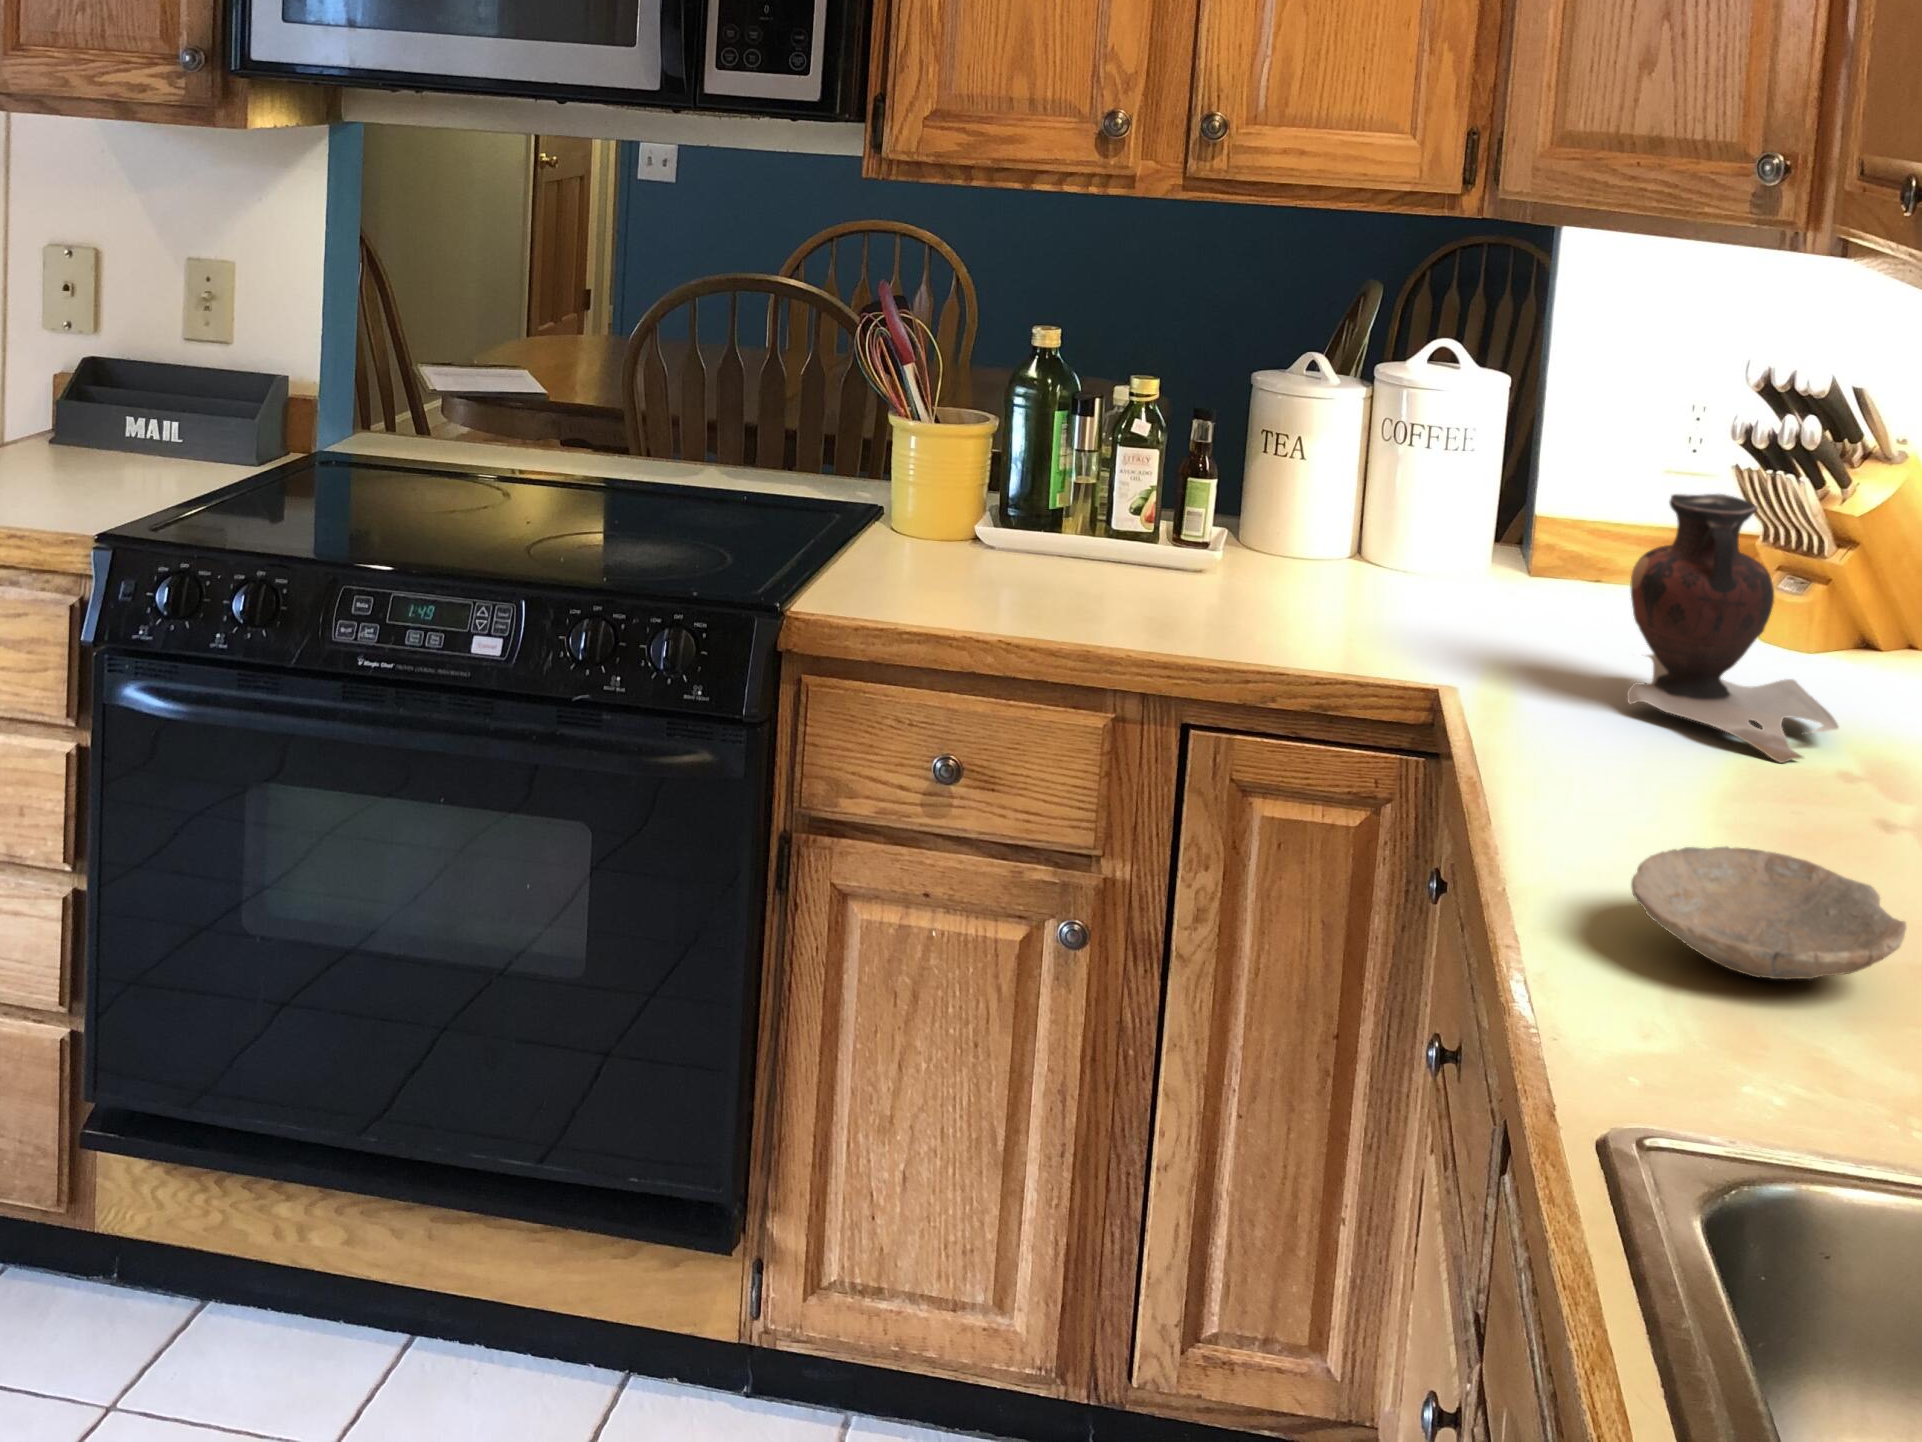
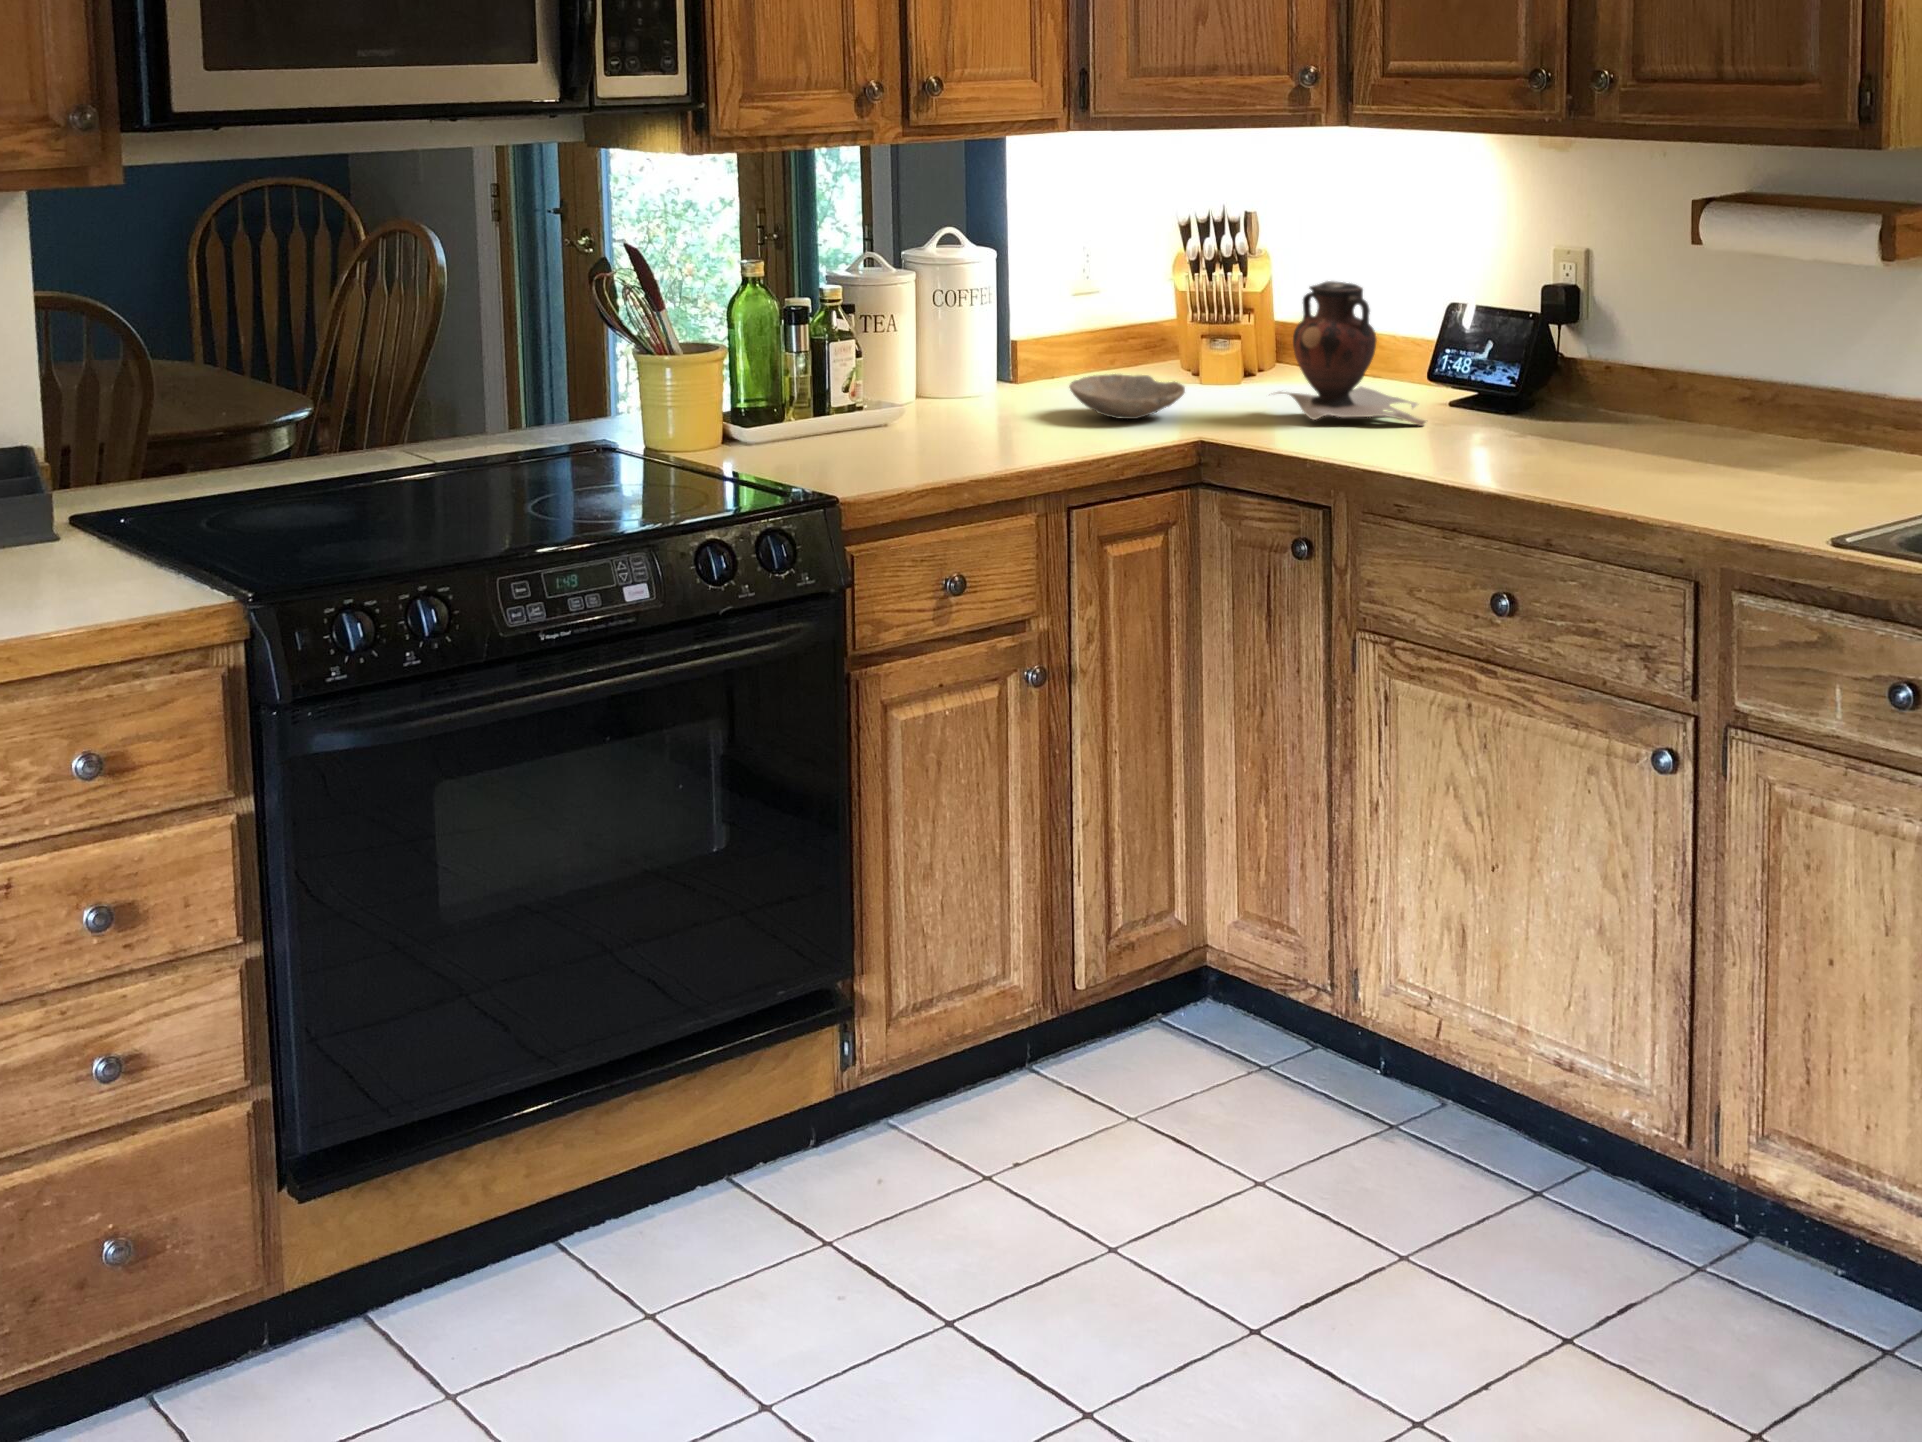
bowl: present [1631,847,1907,979] -> present [1069,374,1185,419]

